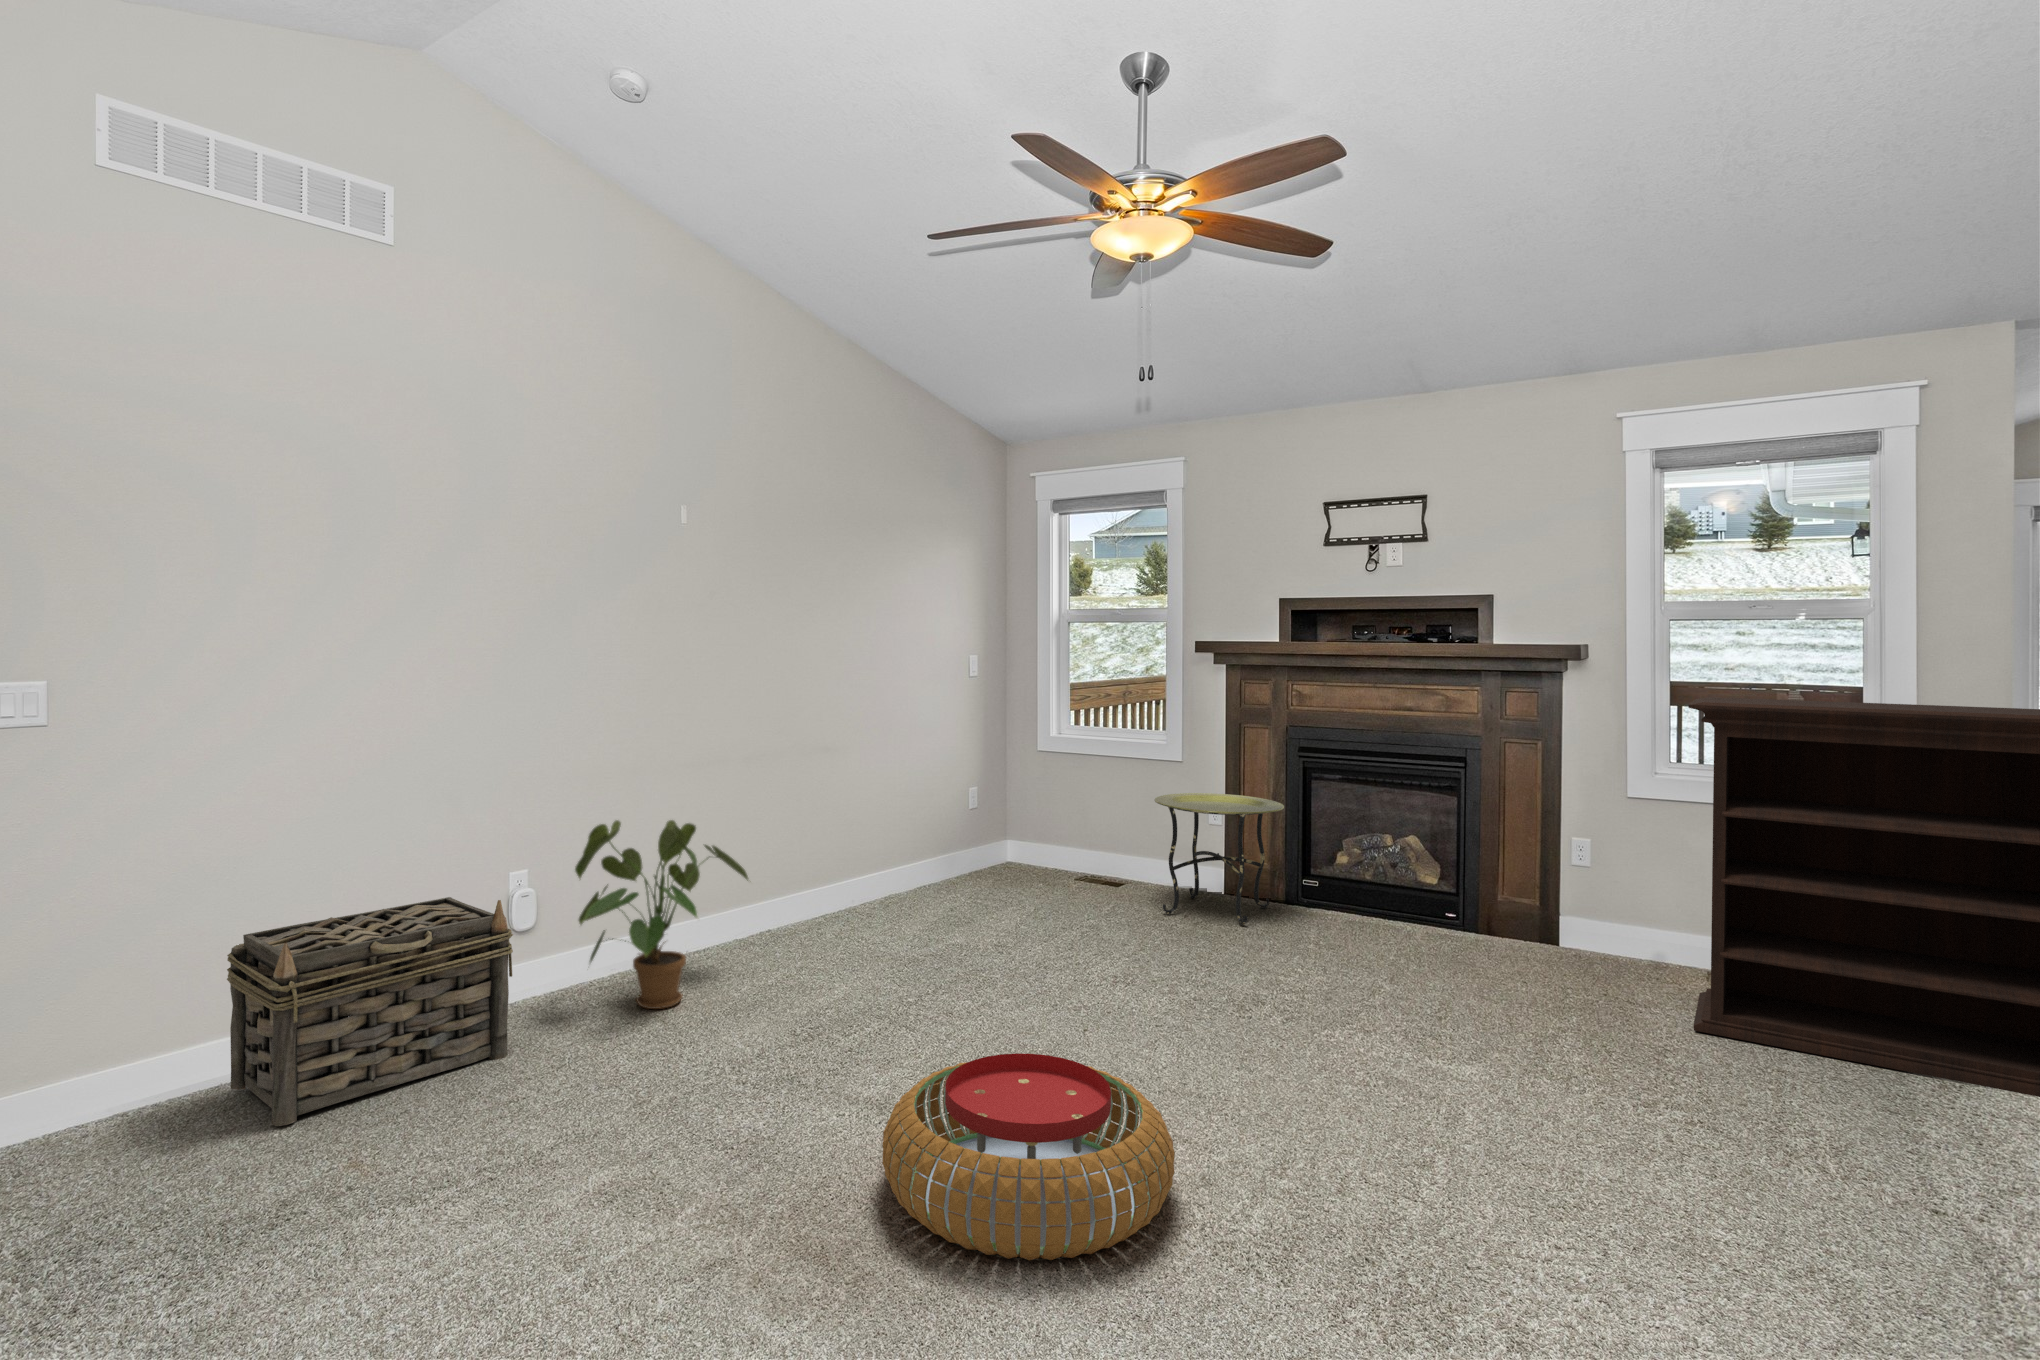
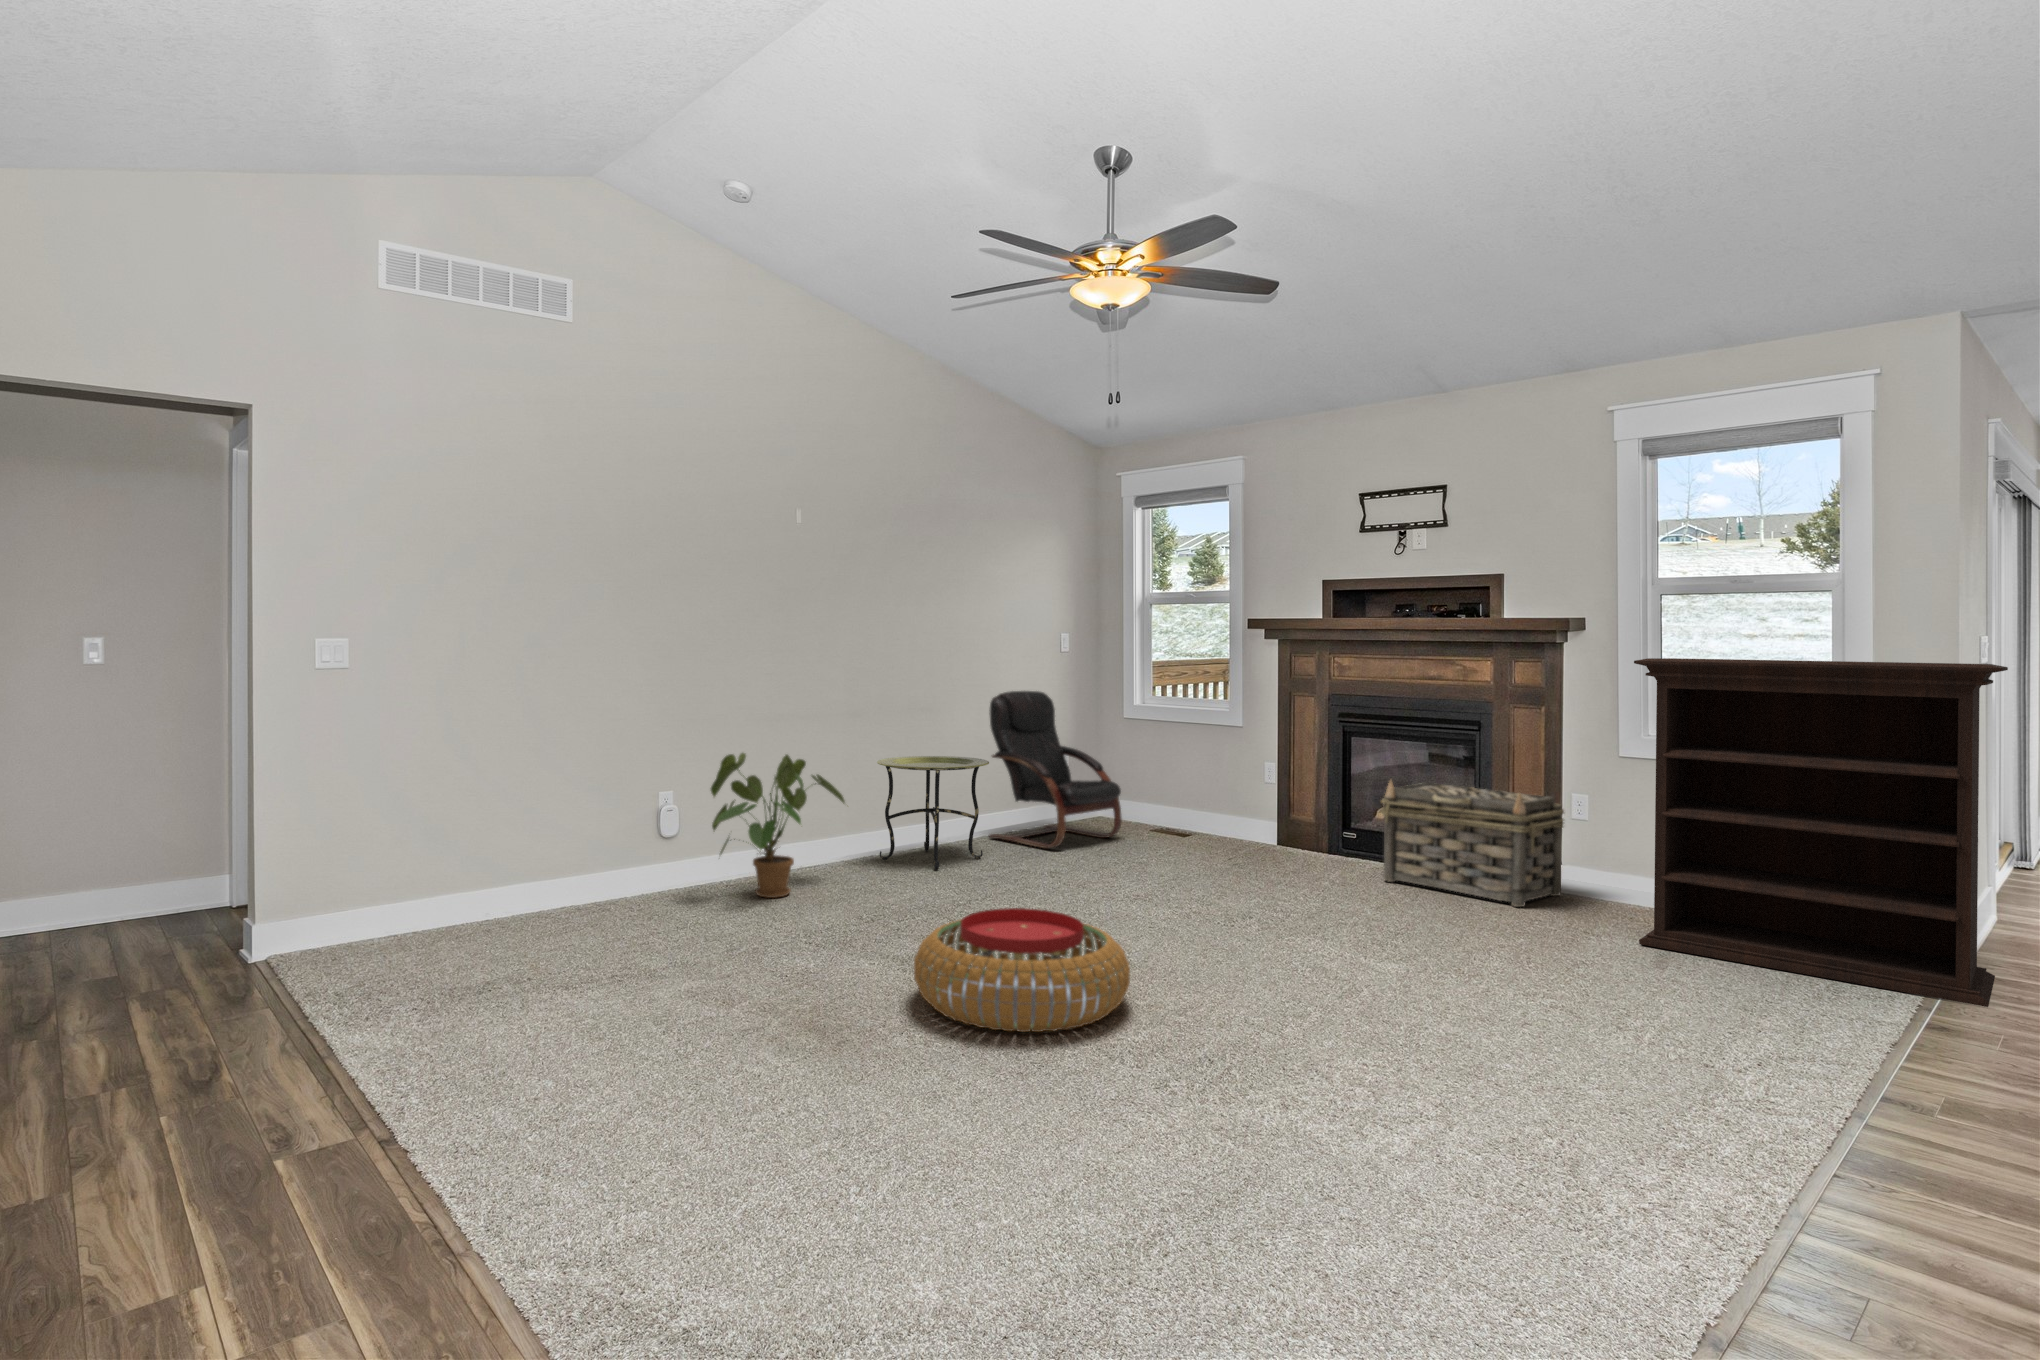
armchair: none [905,722,1057,909] -> present [989,691,1122,848]
side table: present [1155,793,1284,925] -> present [877,756,989,870]
basket: present [227,897,513,1126] -> present [1381,780,1564,907]

